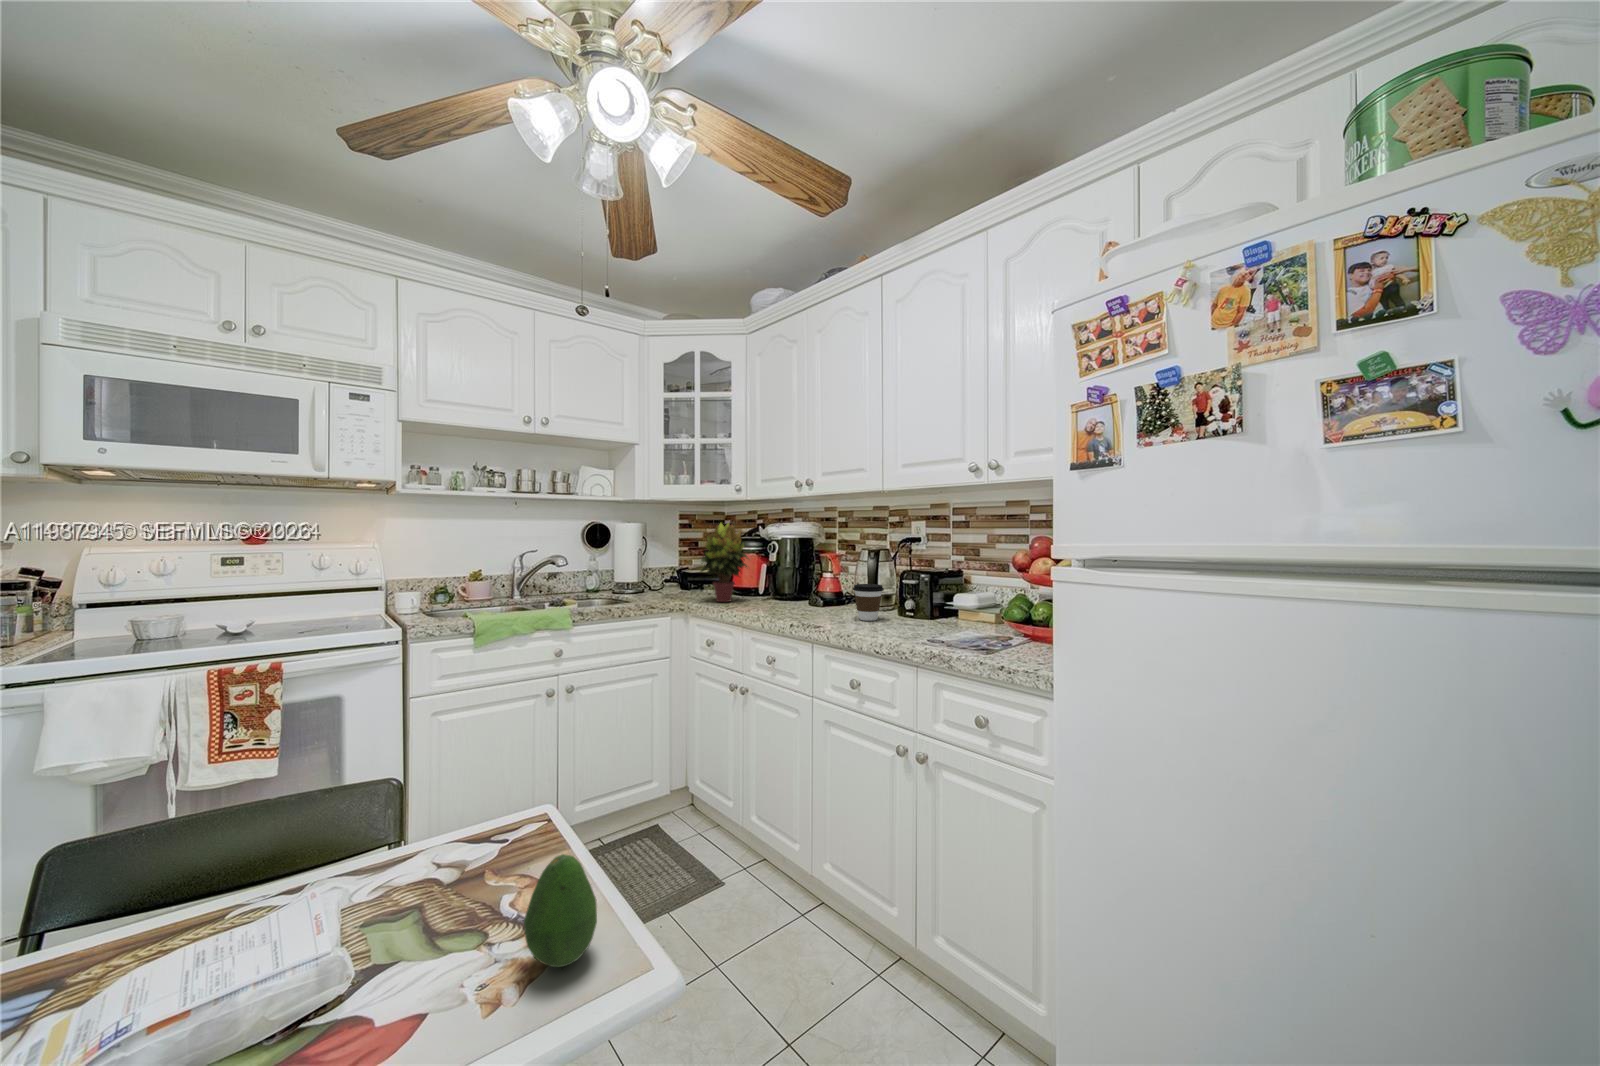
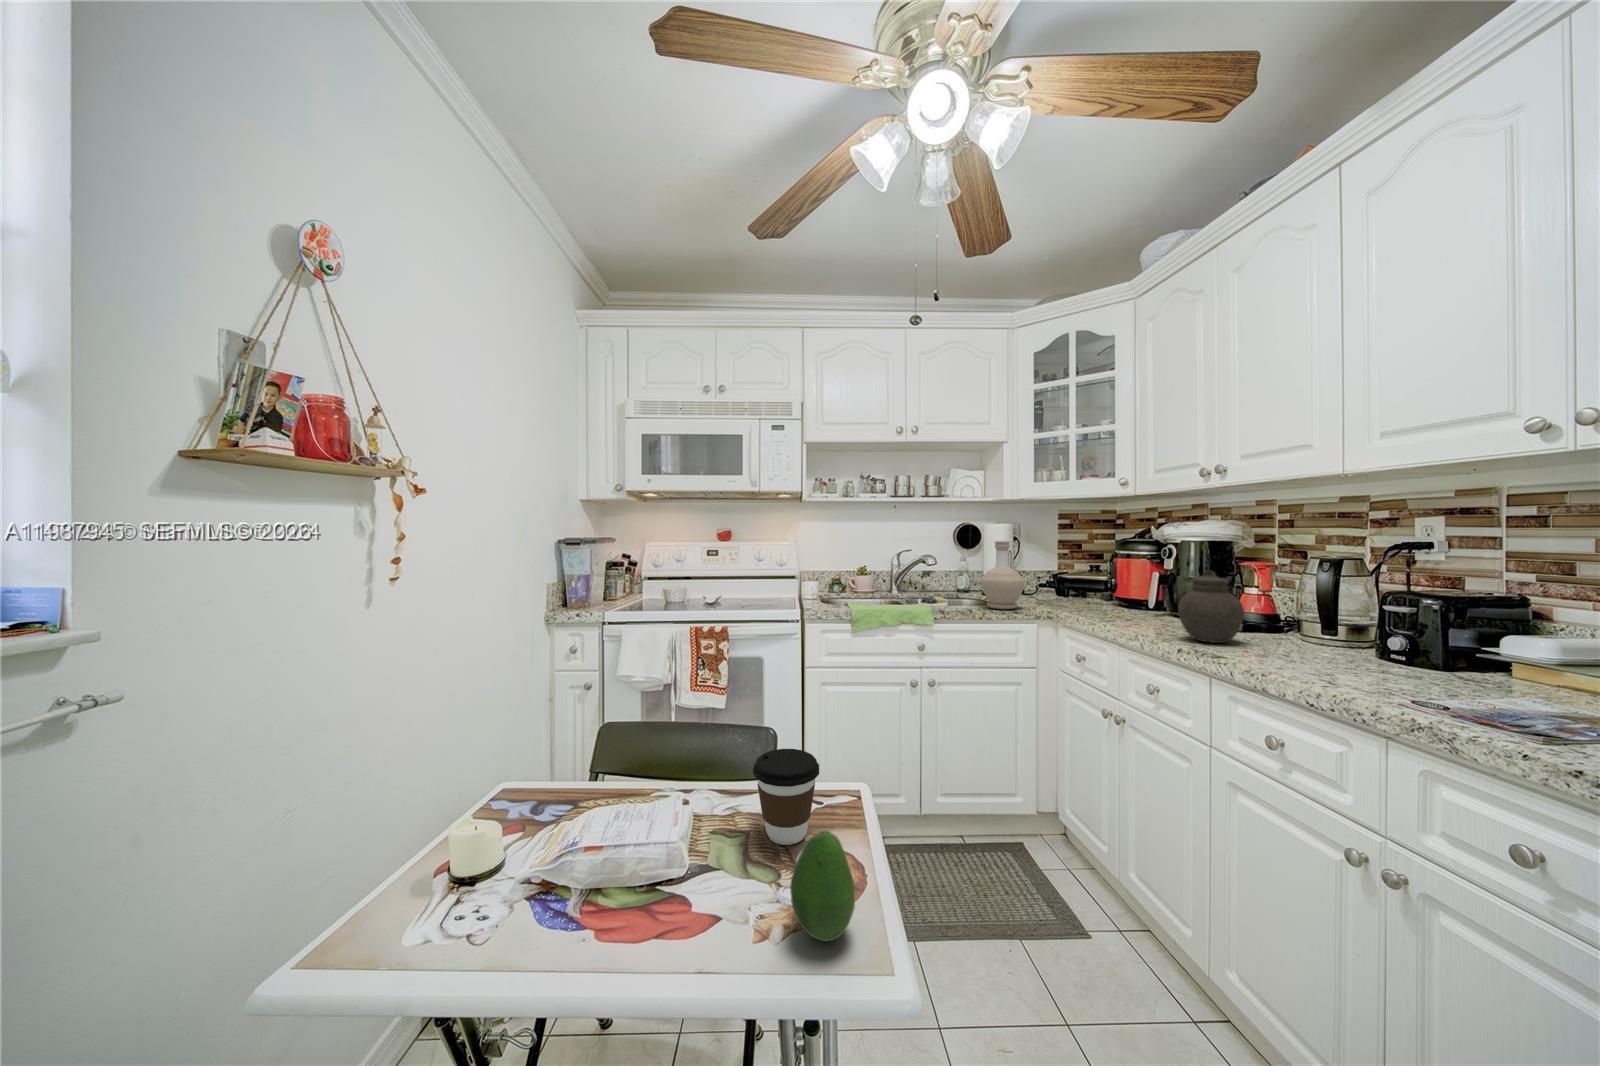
potted plant: present [701,523,748,602] -> none [1067,522,1133,613]
bottle: none [619,539,661,607] -> present [981,541,1024,609]
jar: none [788,562,828,618] -> present [1178,571,1244,643]
coffee cup: present [853,584,884,621] -> present [753,749,819,845]

